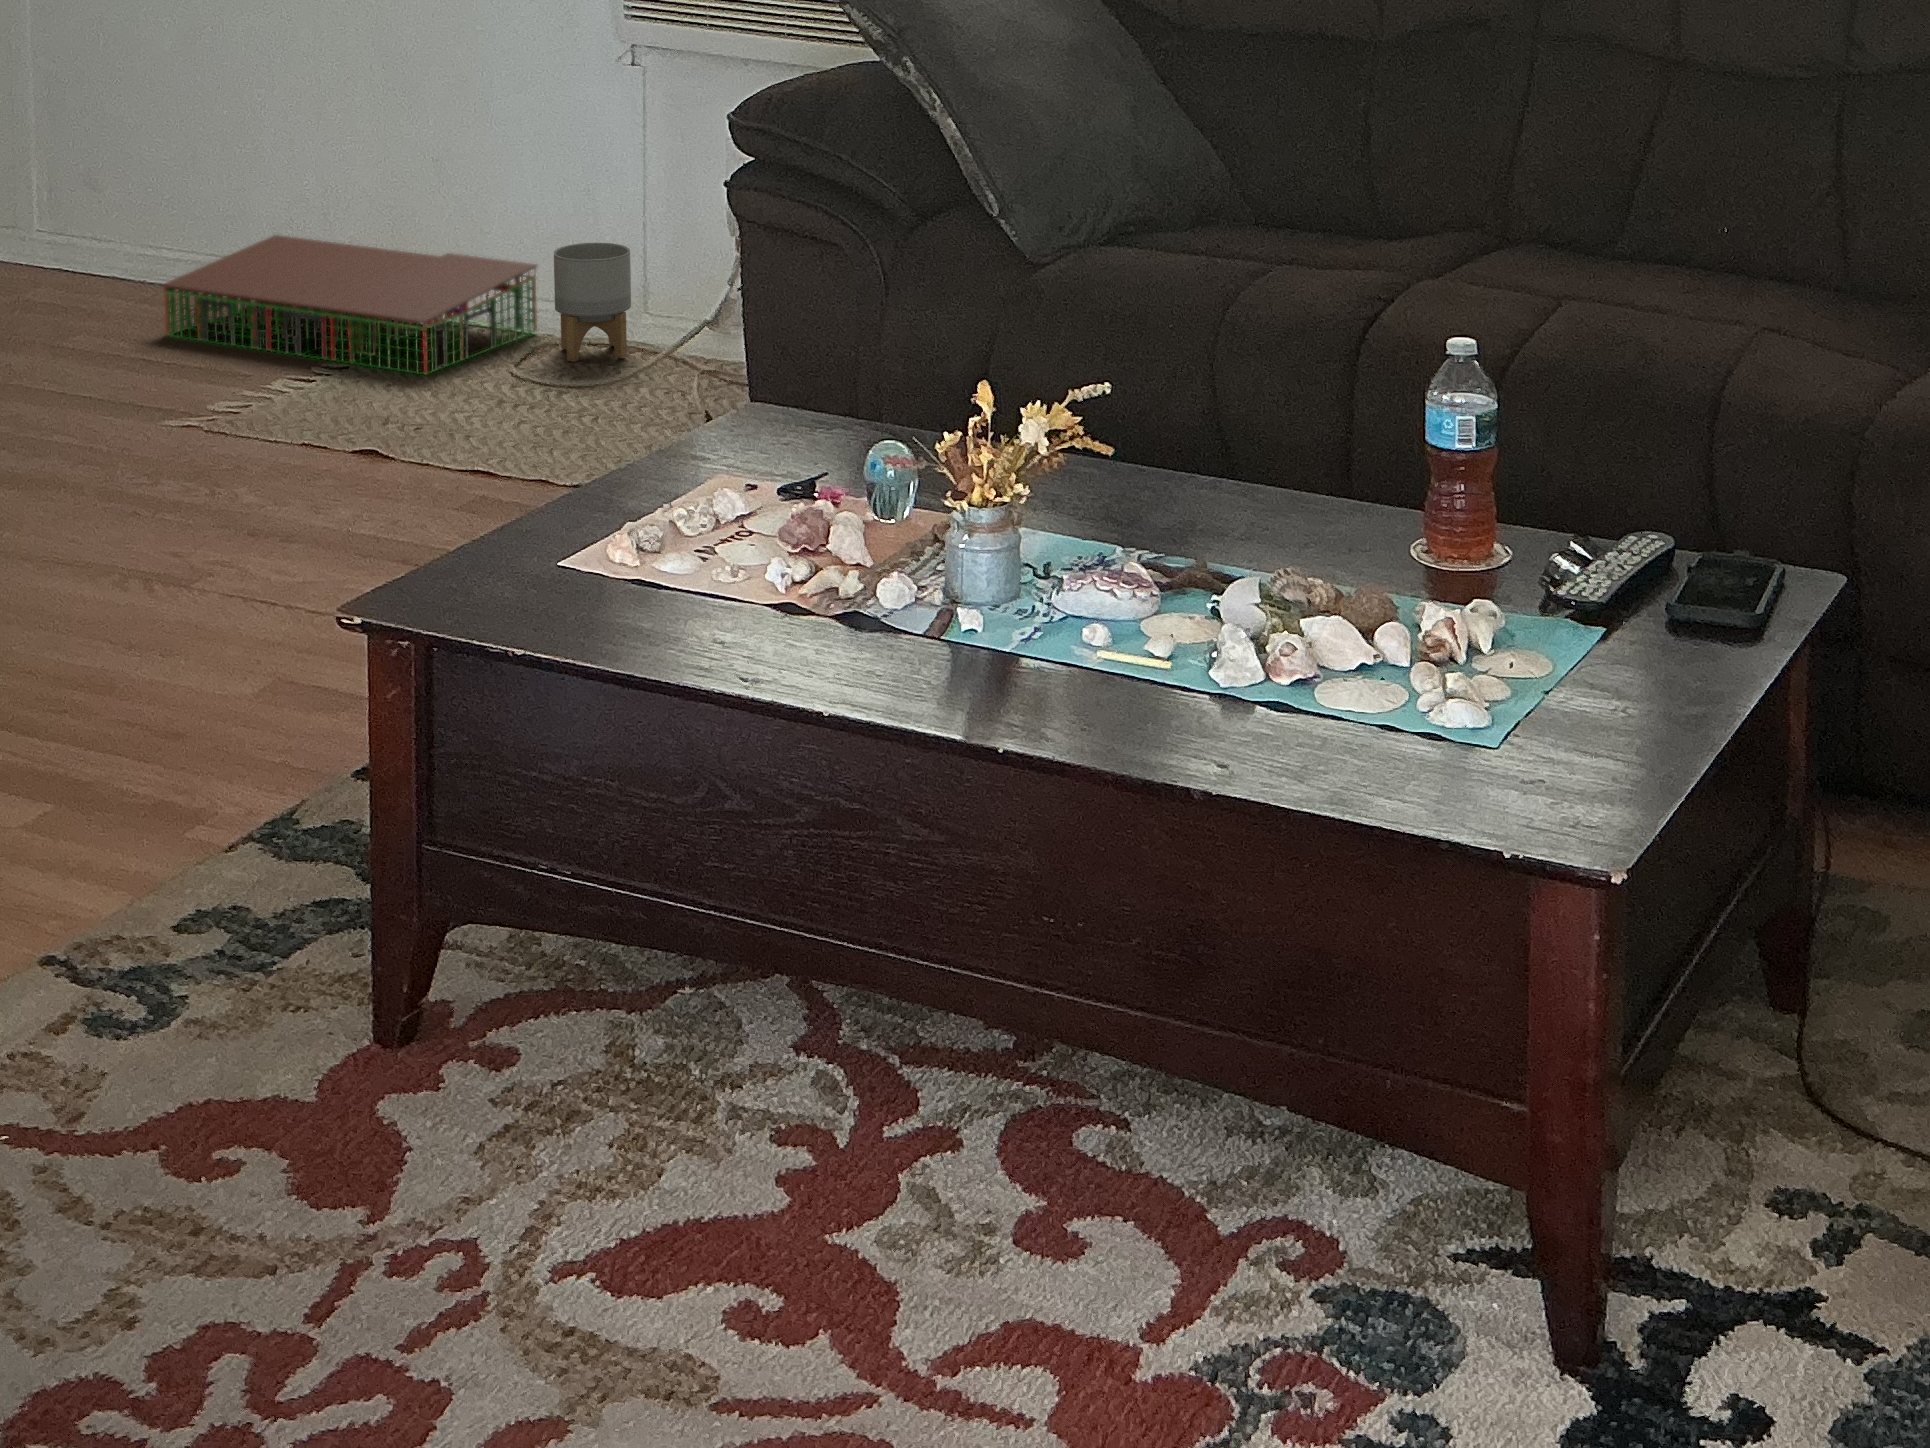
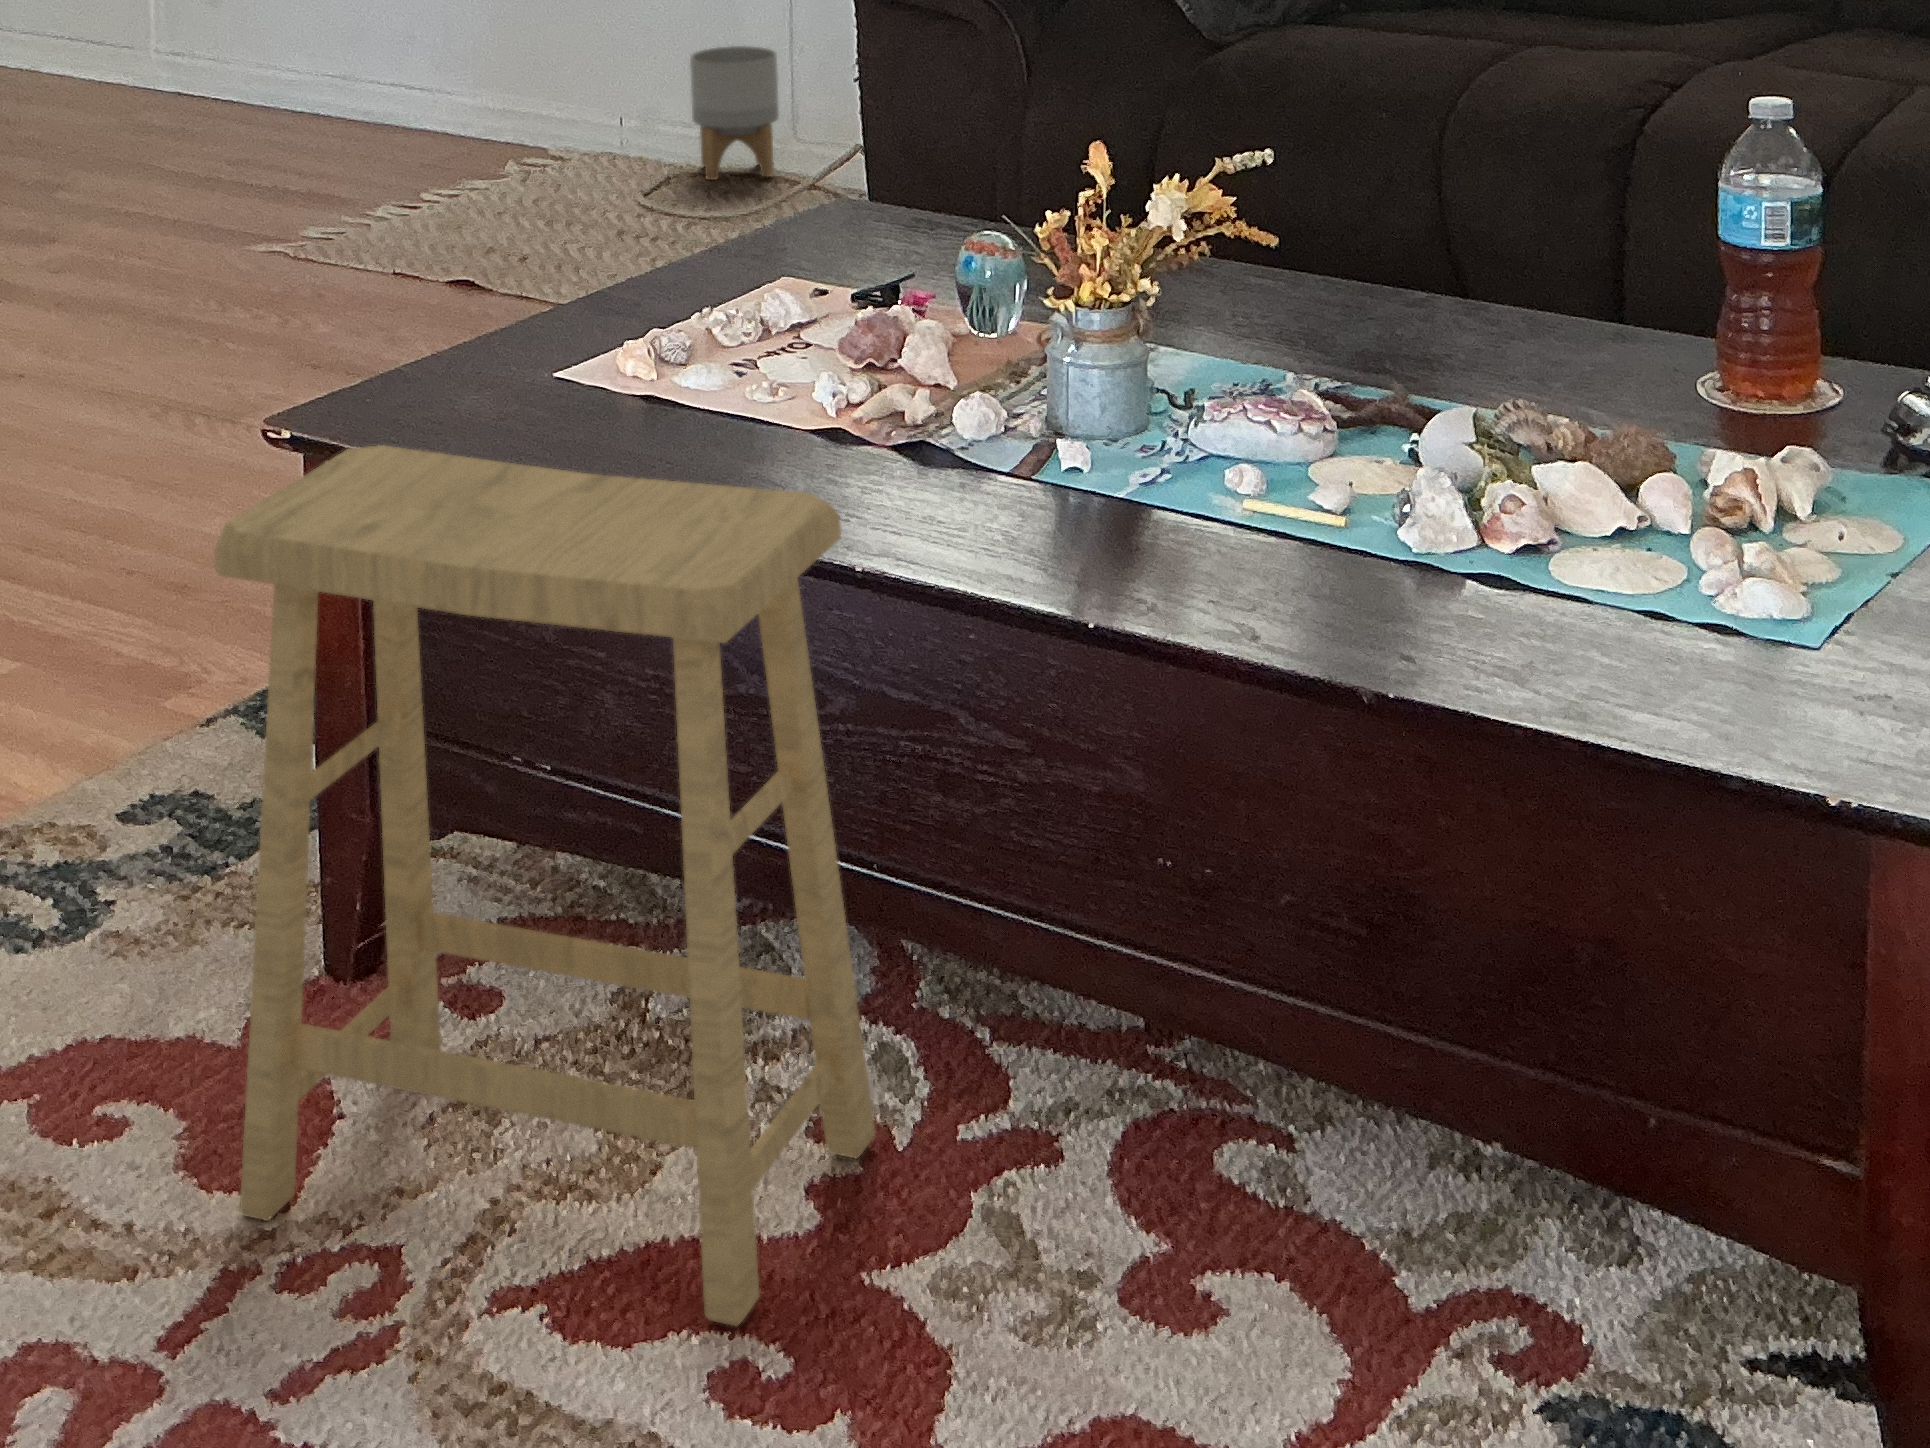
storage bin: present [163,235,537,374] -> none [266,41,677,192]
footstool: none [339,628,824,1276] -> present [214,445,875,1326]

